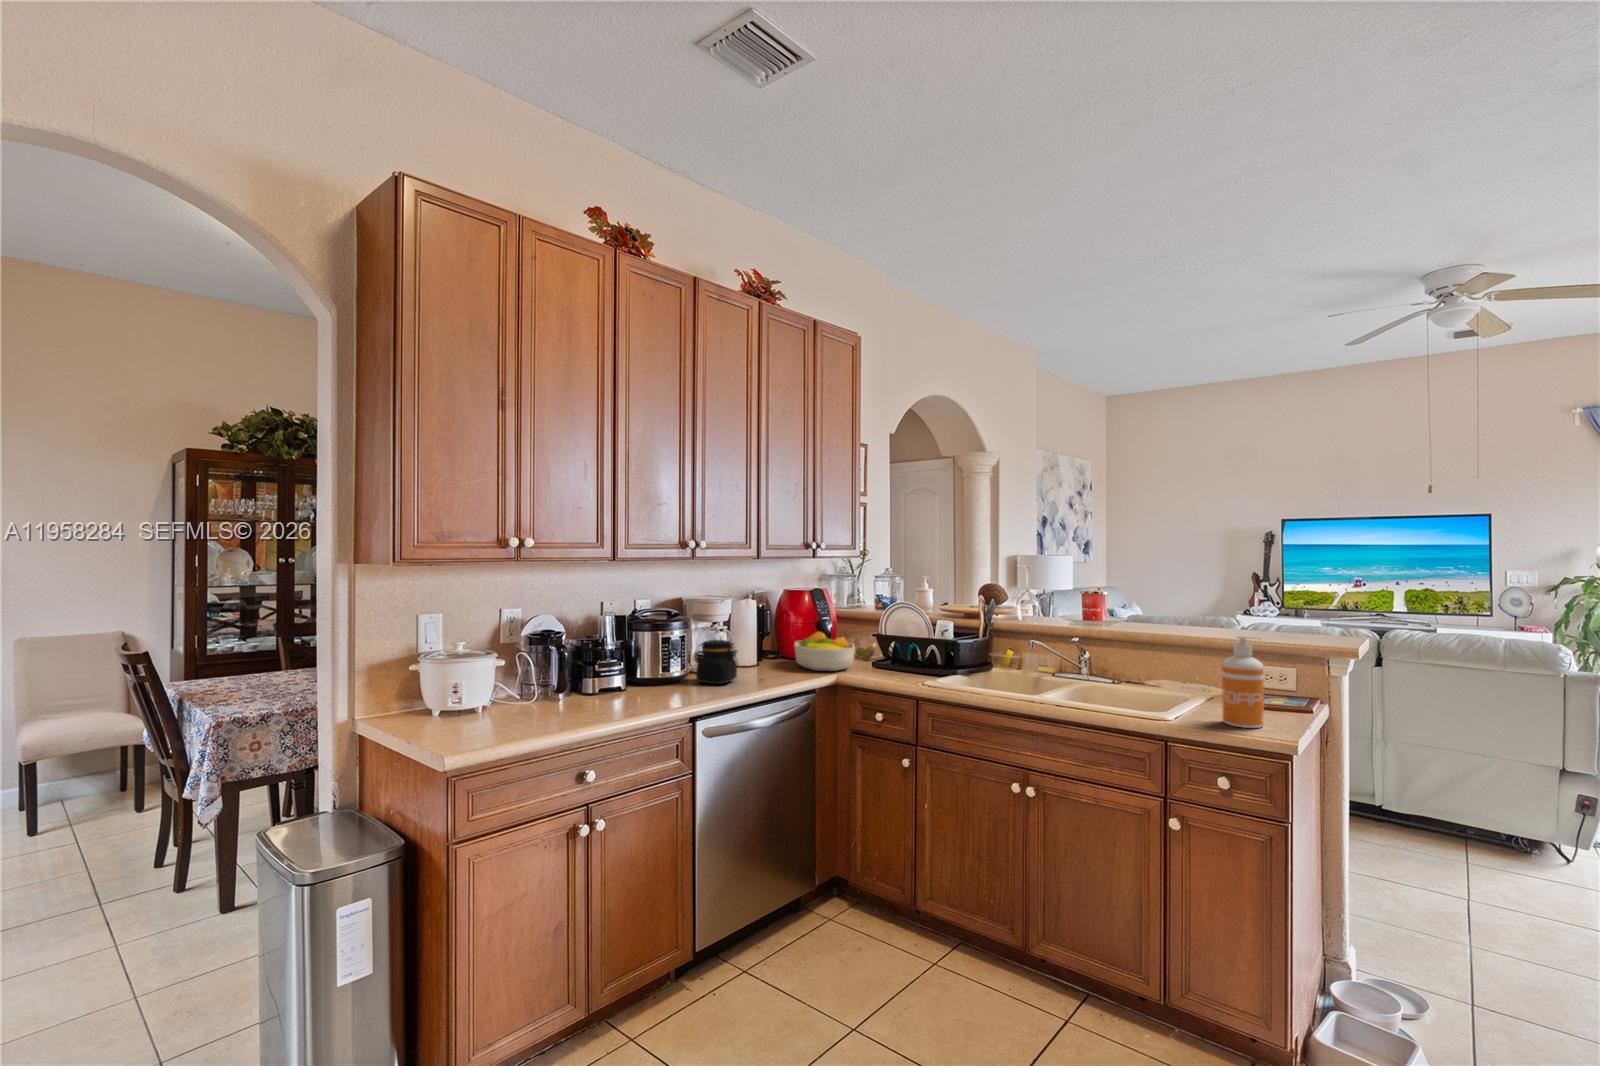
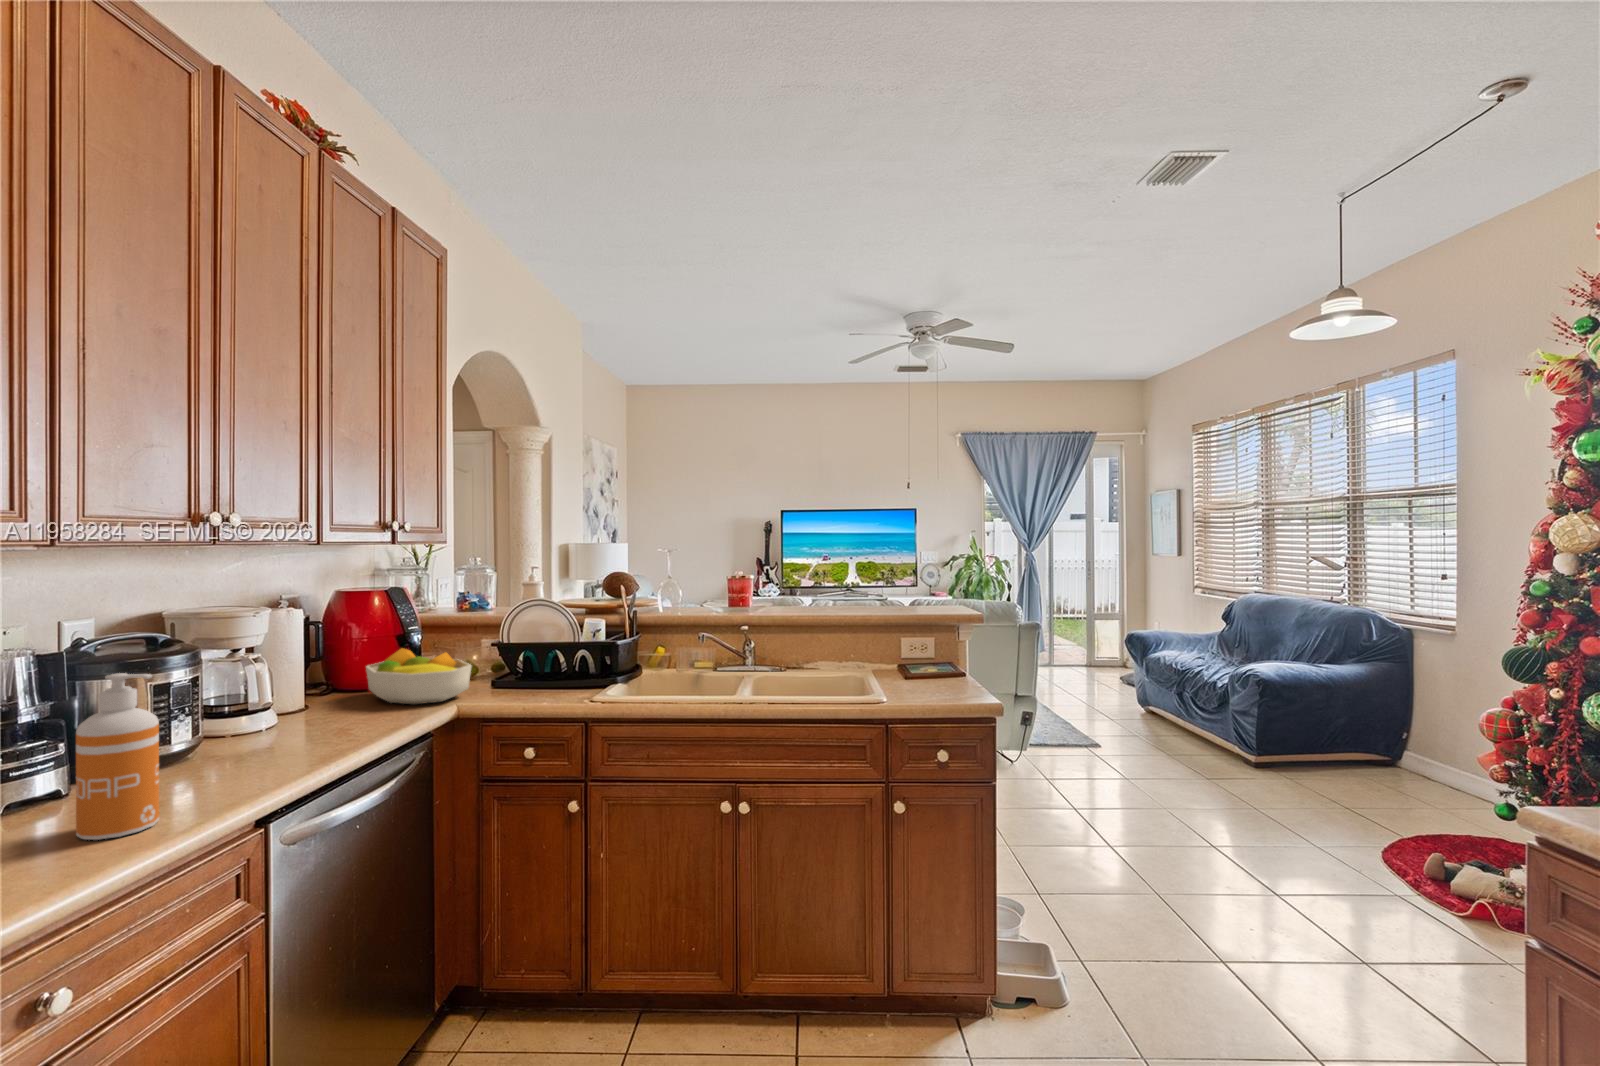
soap dispenser: present [1222,635,1264,728] -> present [76,673,159,840]
jar: present [695,640,738,684] -> none [215,676,306,752]

